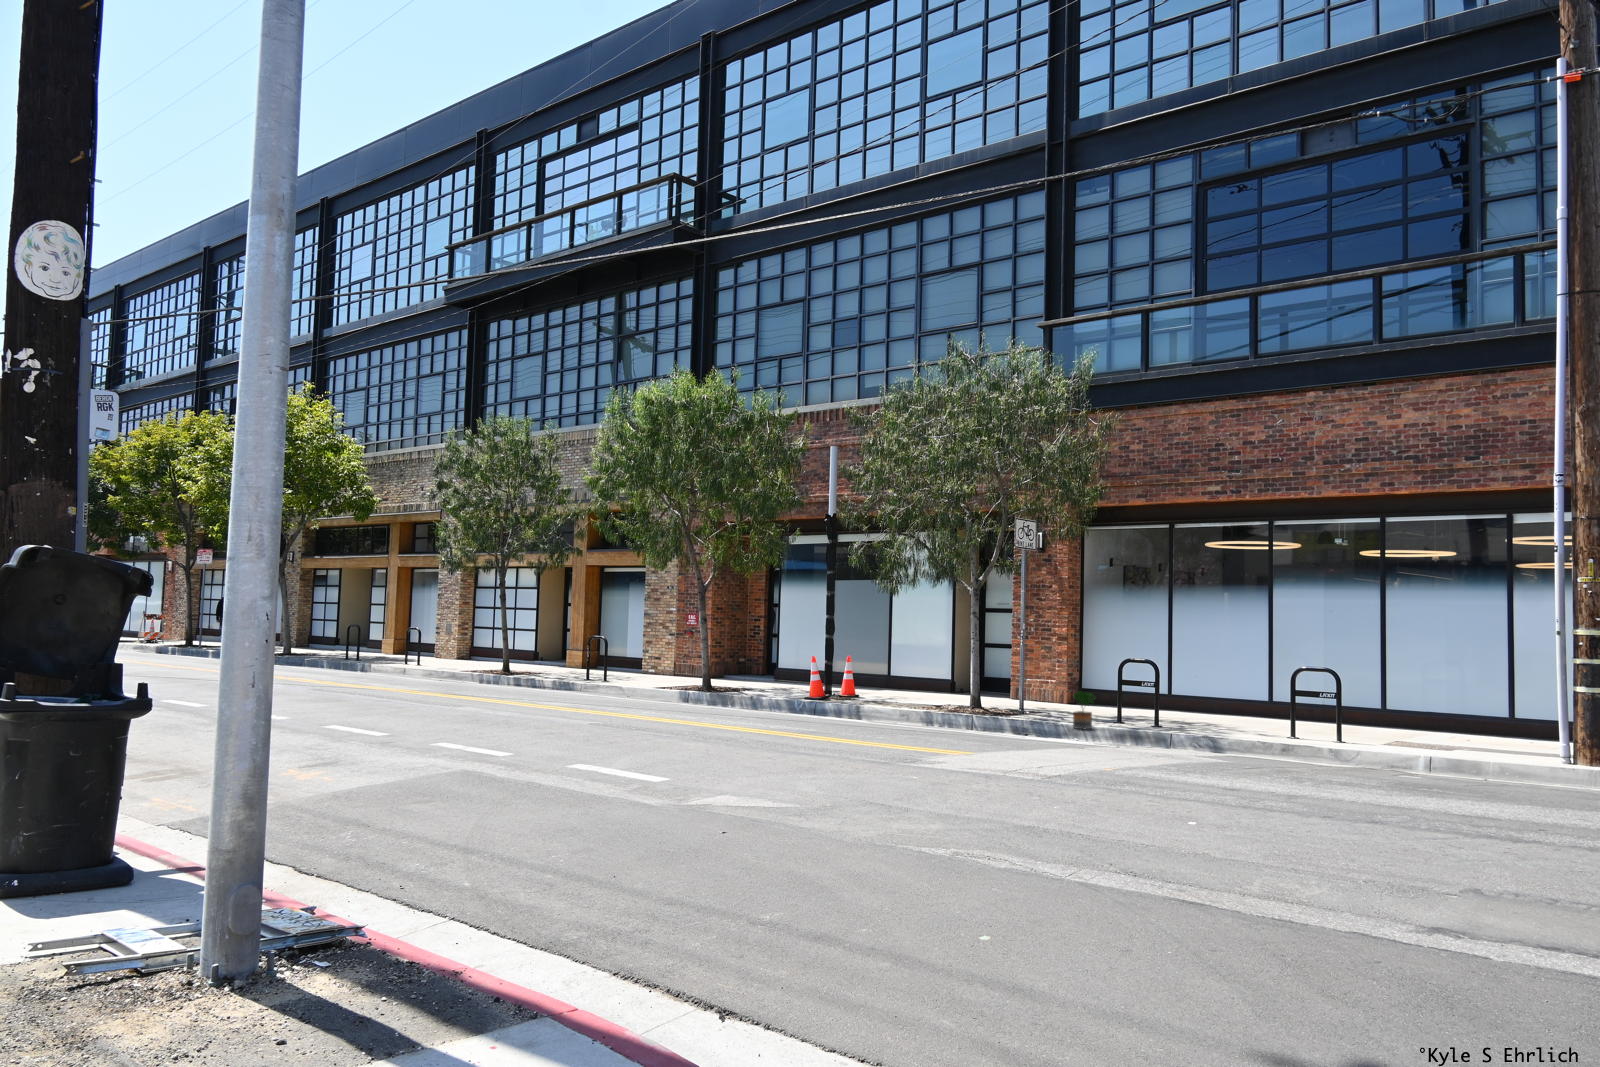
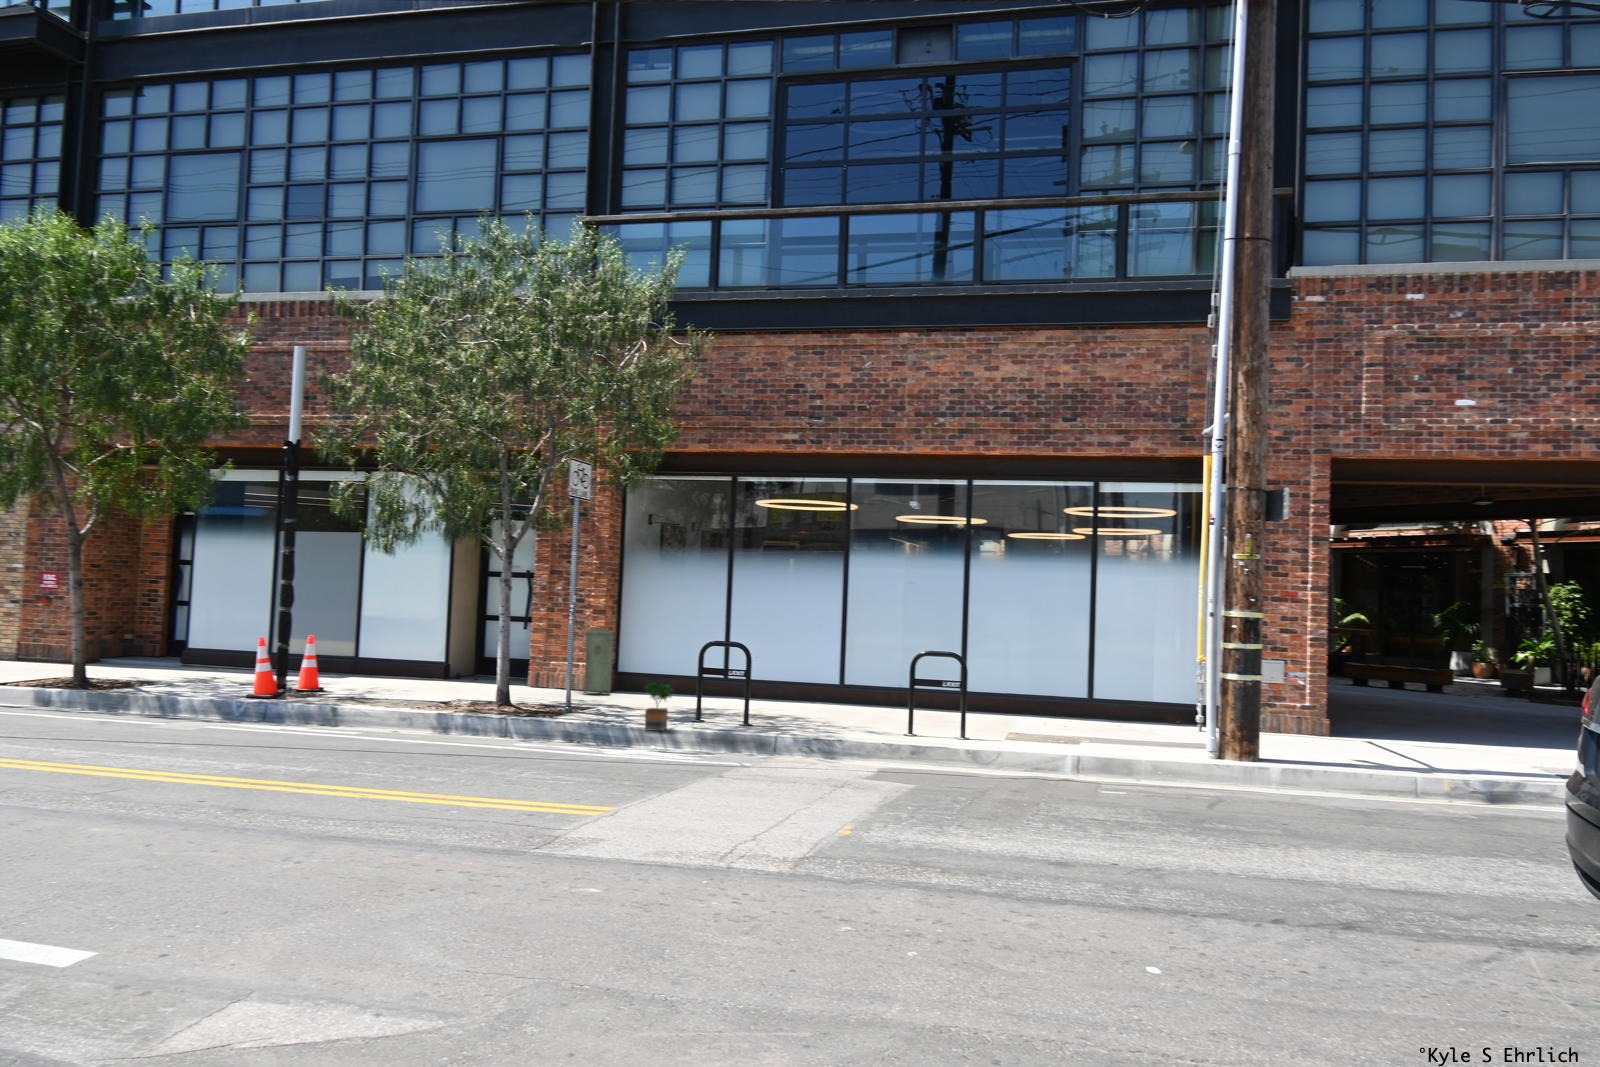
trash can: none [1051,650,1075,706] -> present [583,627,613,695]

